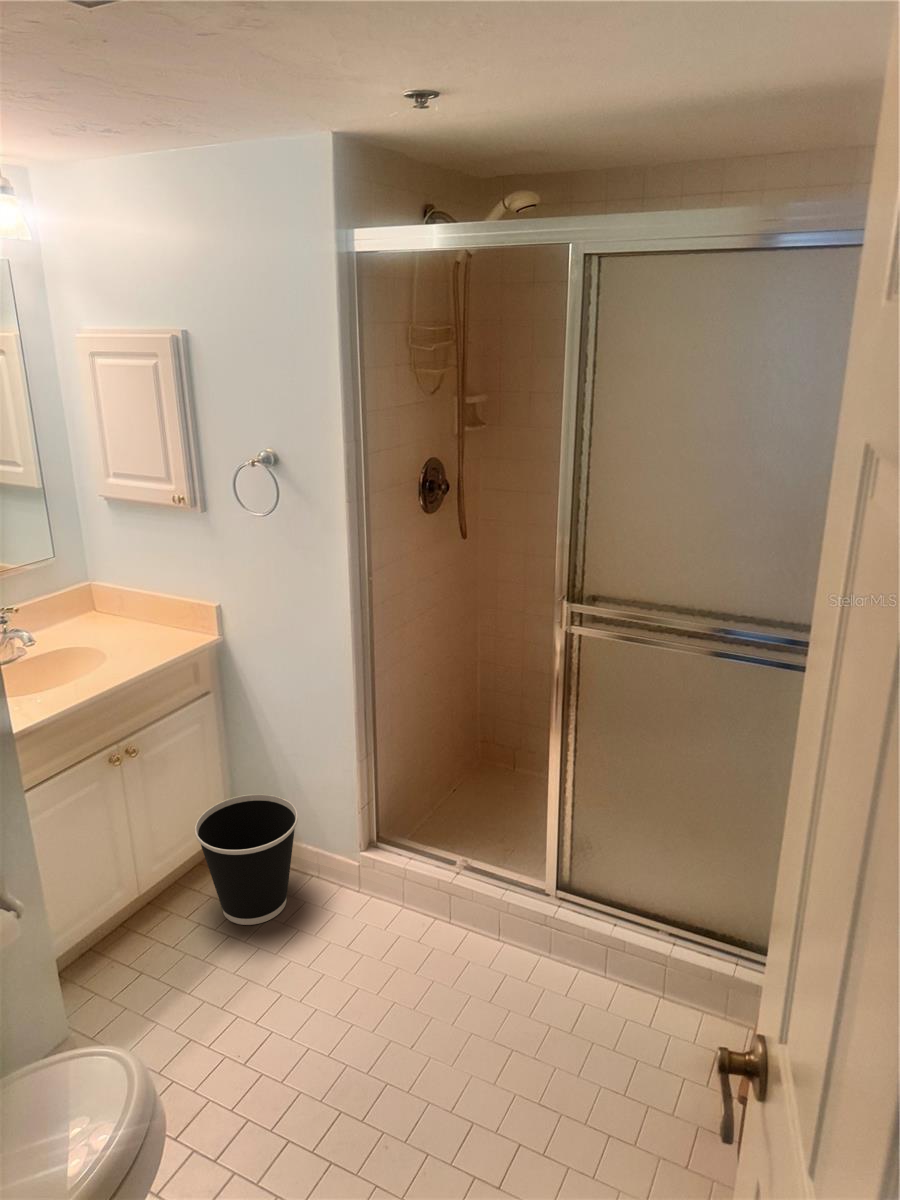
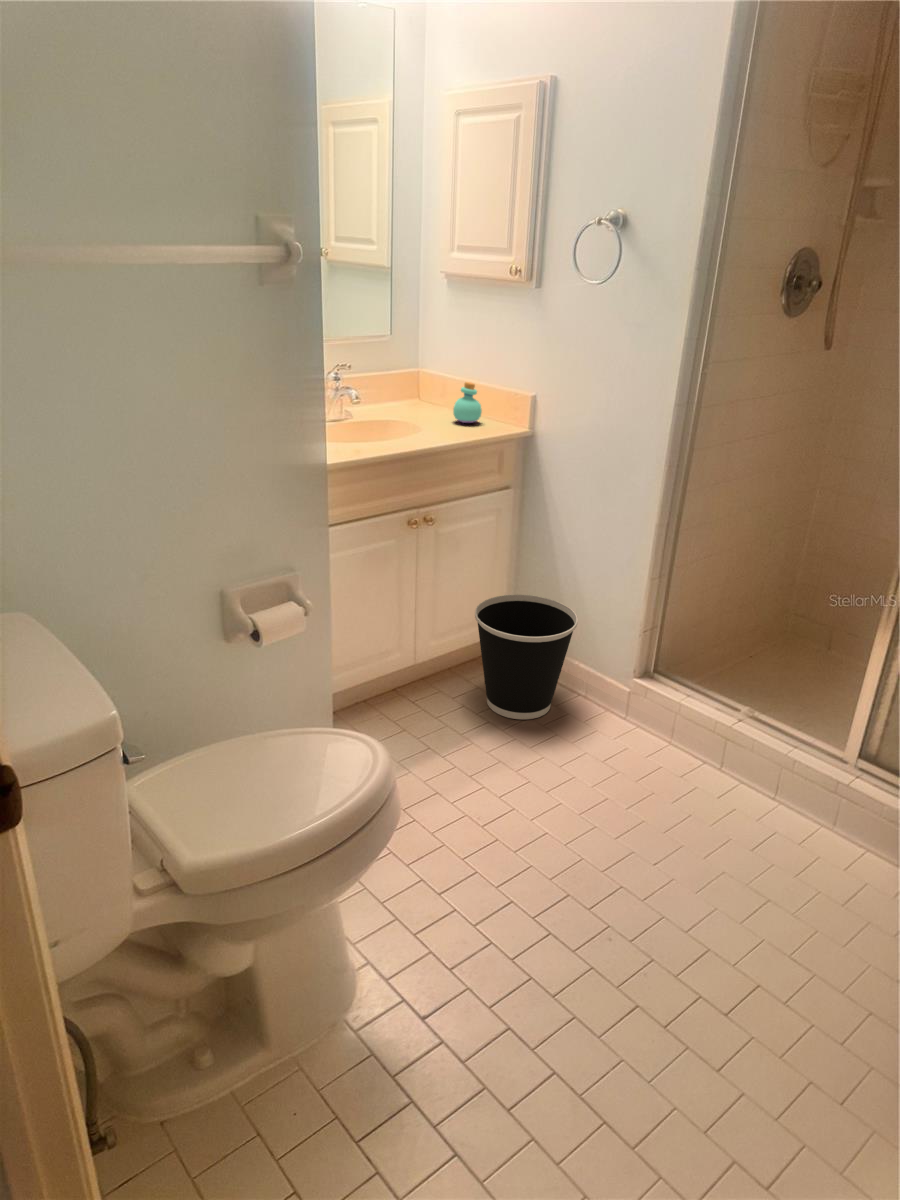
perfume bottle: none [139,606,169,645] -> present [453,382,482,423]

